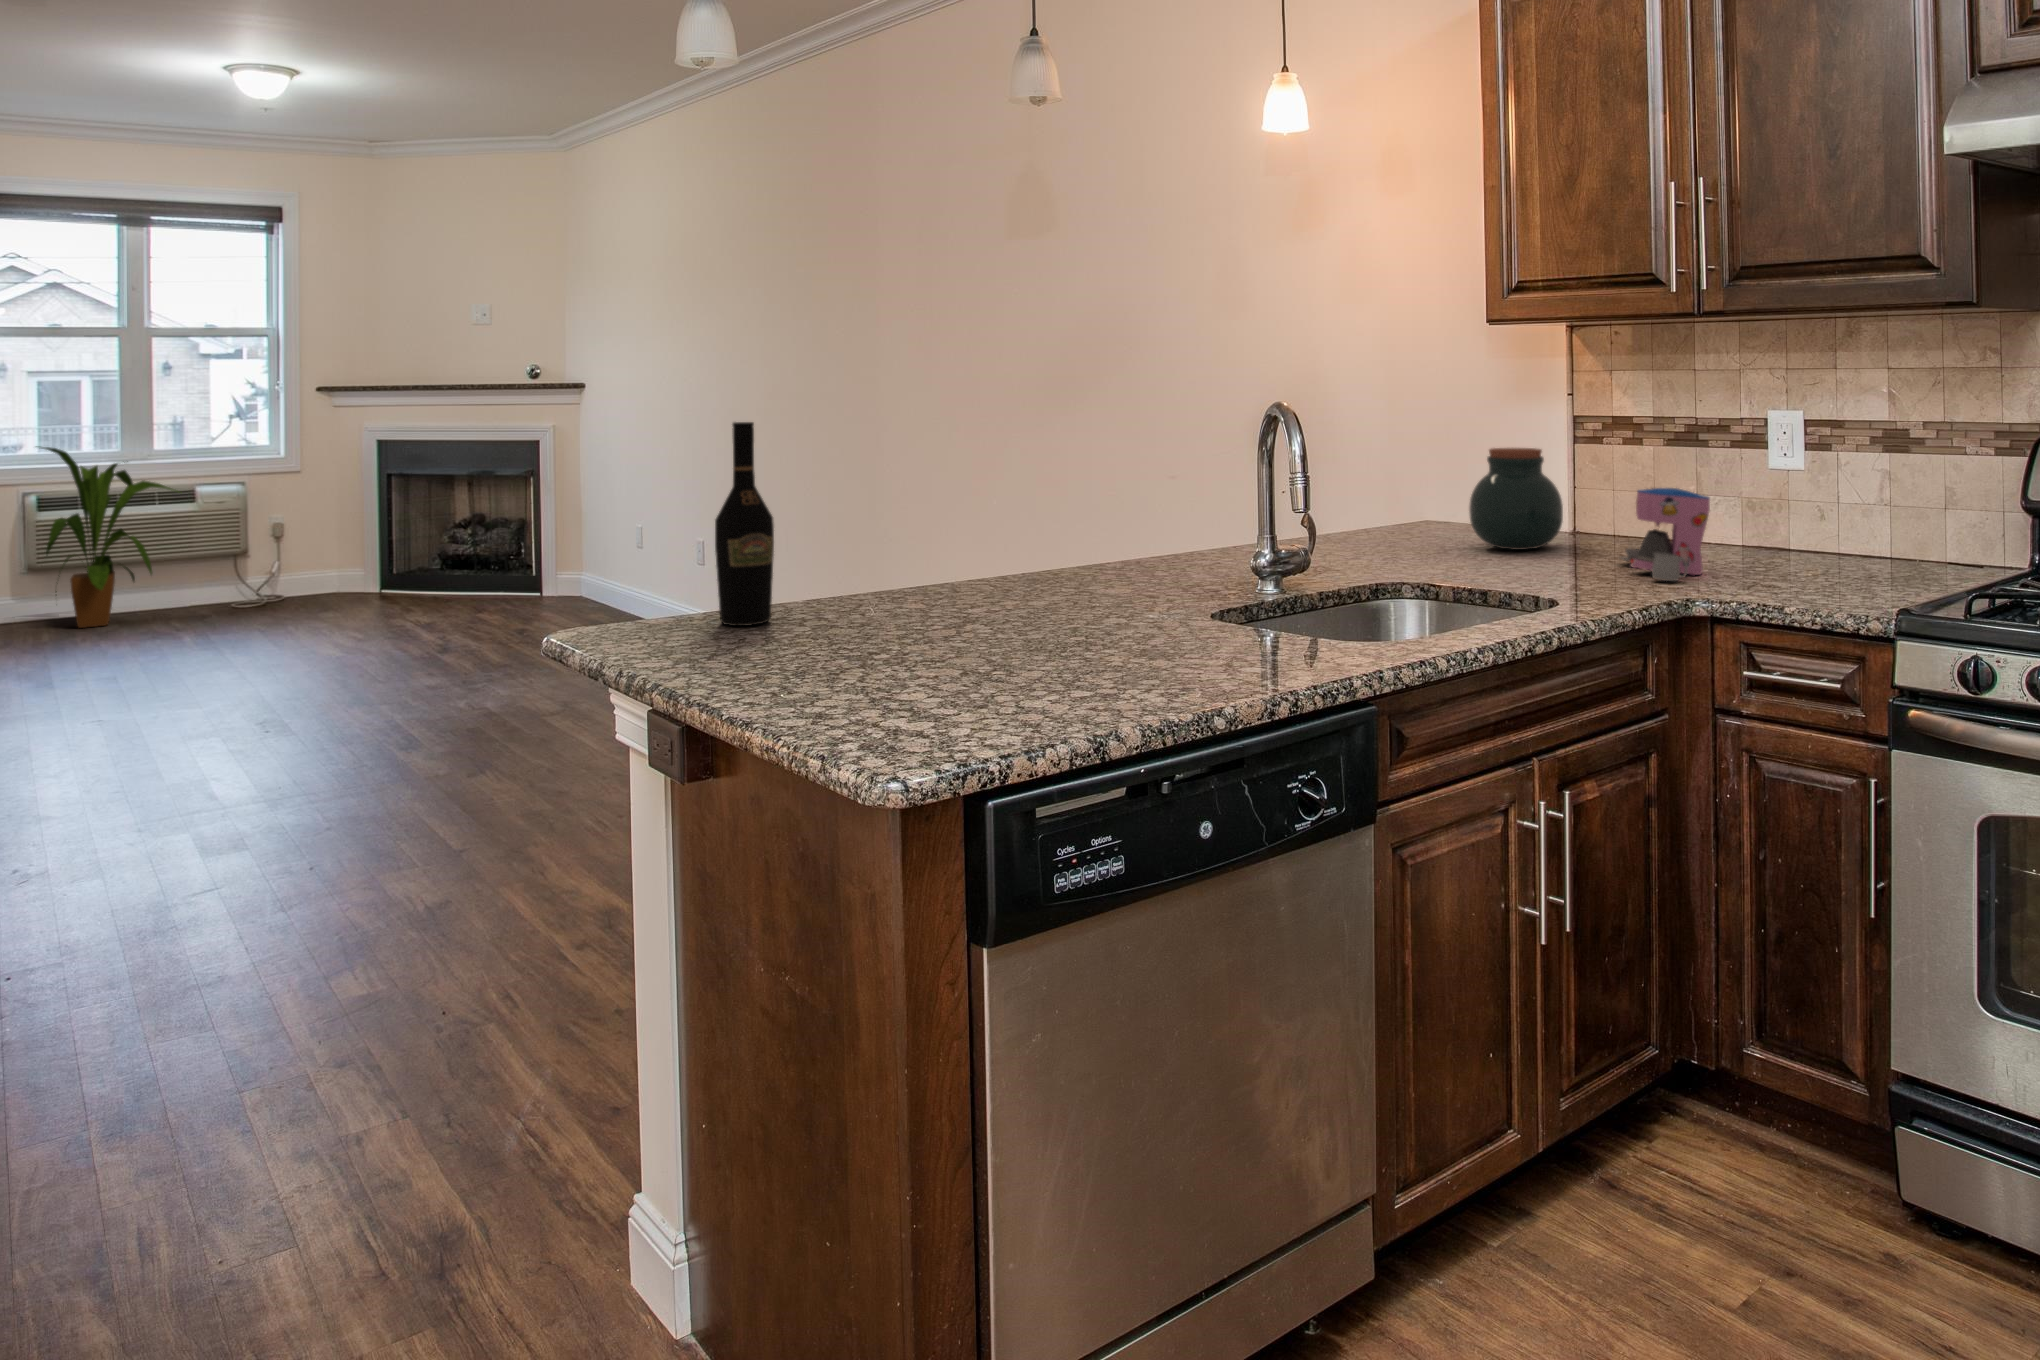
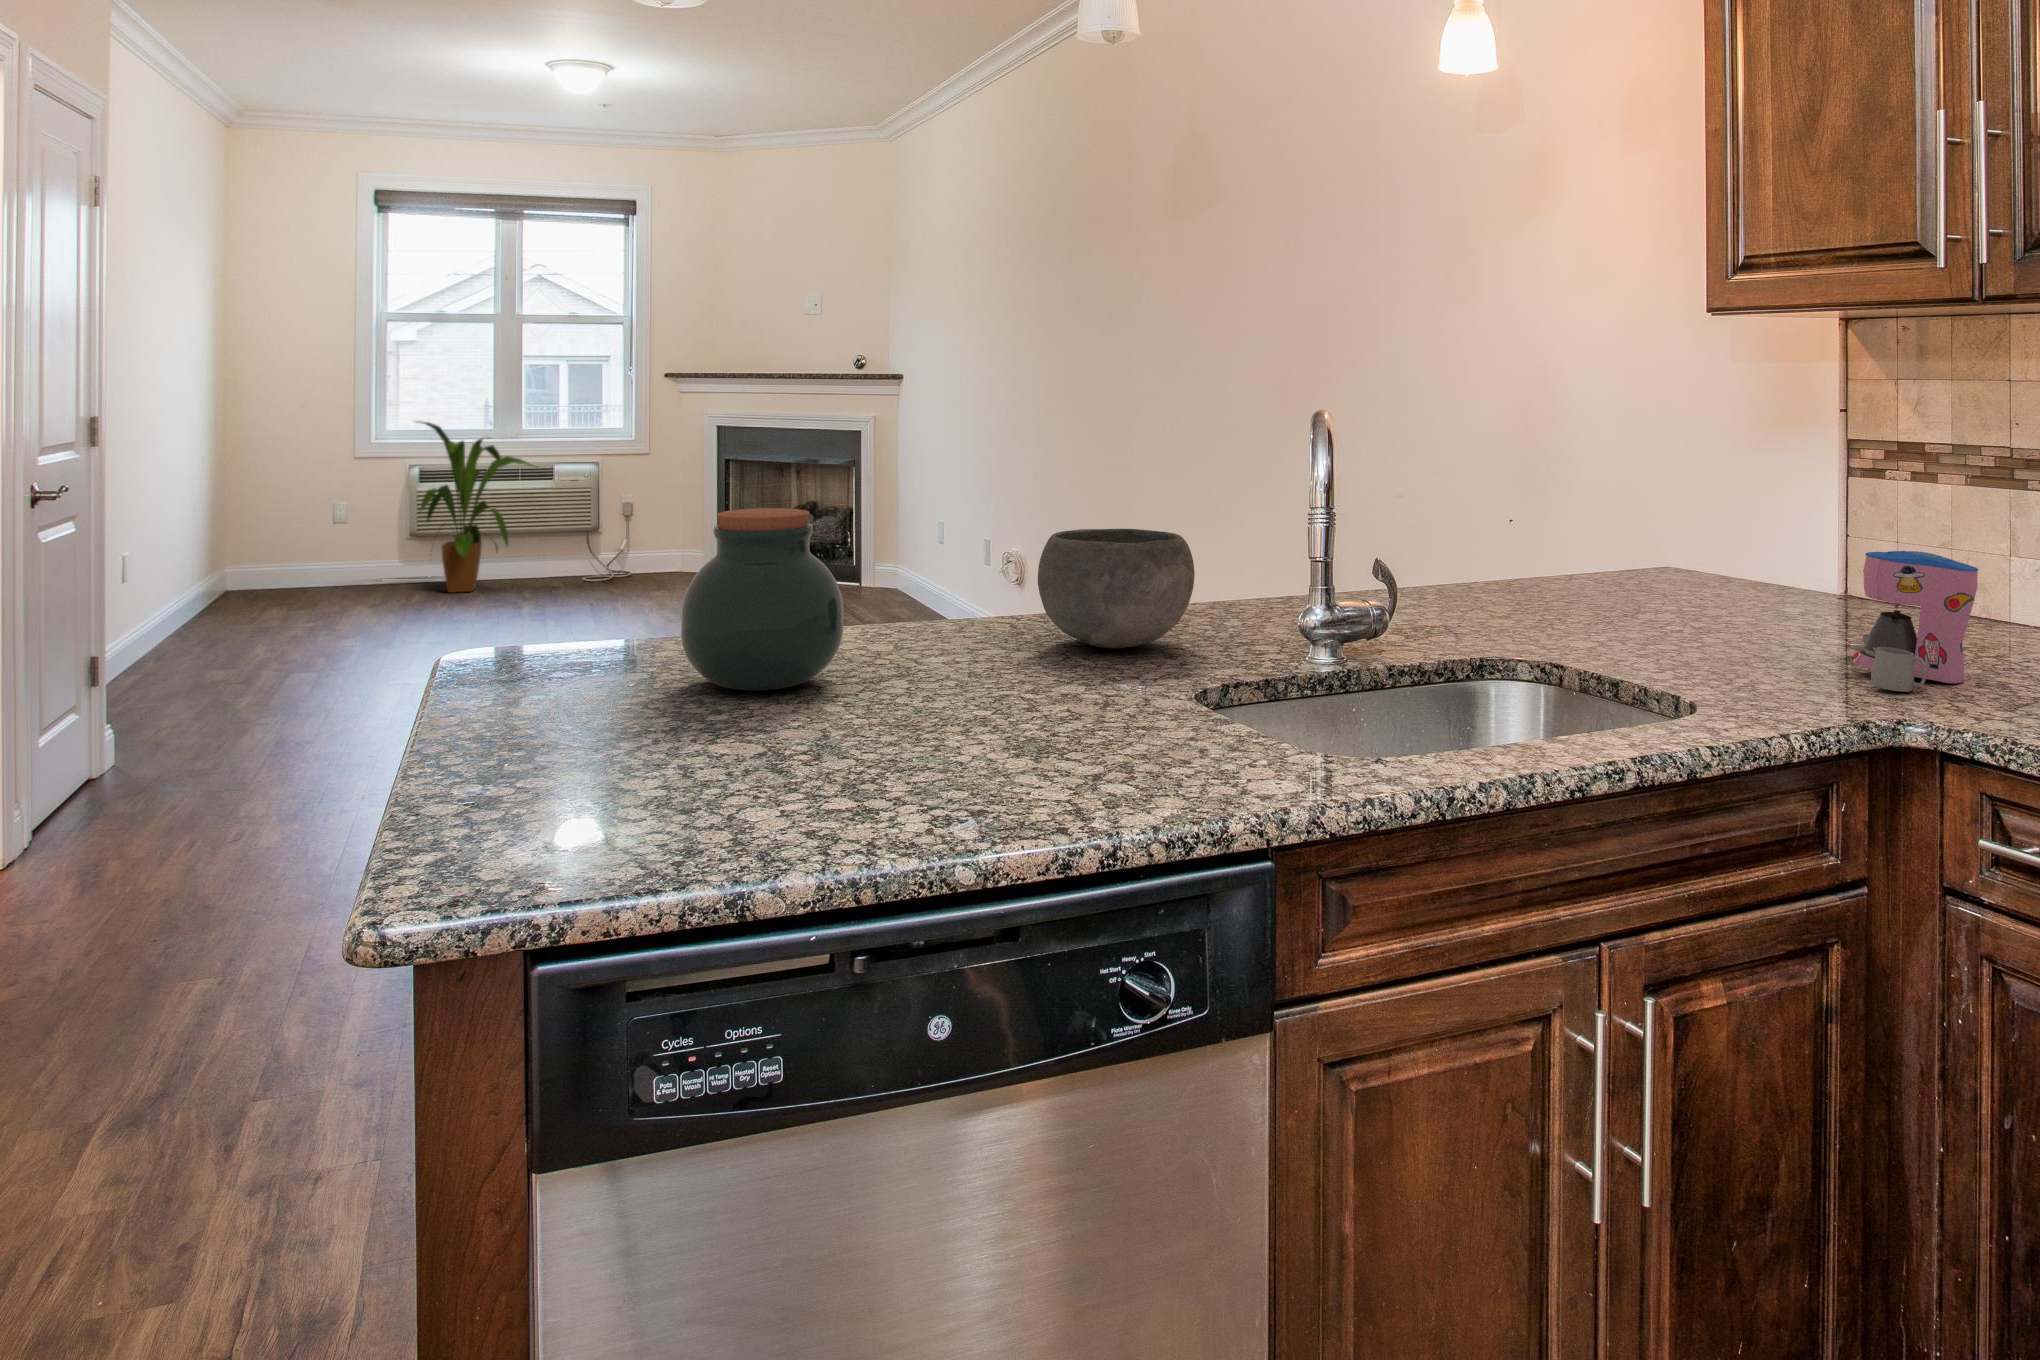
wine bottle: present [715,422,774,626] -> none [587,418,660,665]
jar: present [1469,448,1563,550] -> present [681,508,843,691]
bowl: none [1047,500,1170,592] -> present [1038,529,1195,648]

